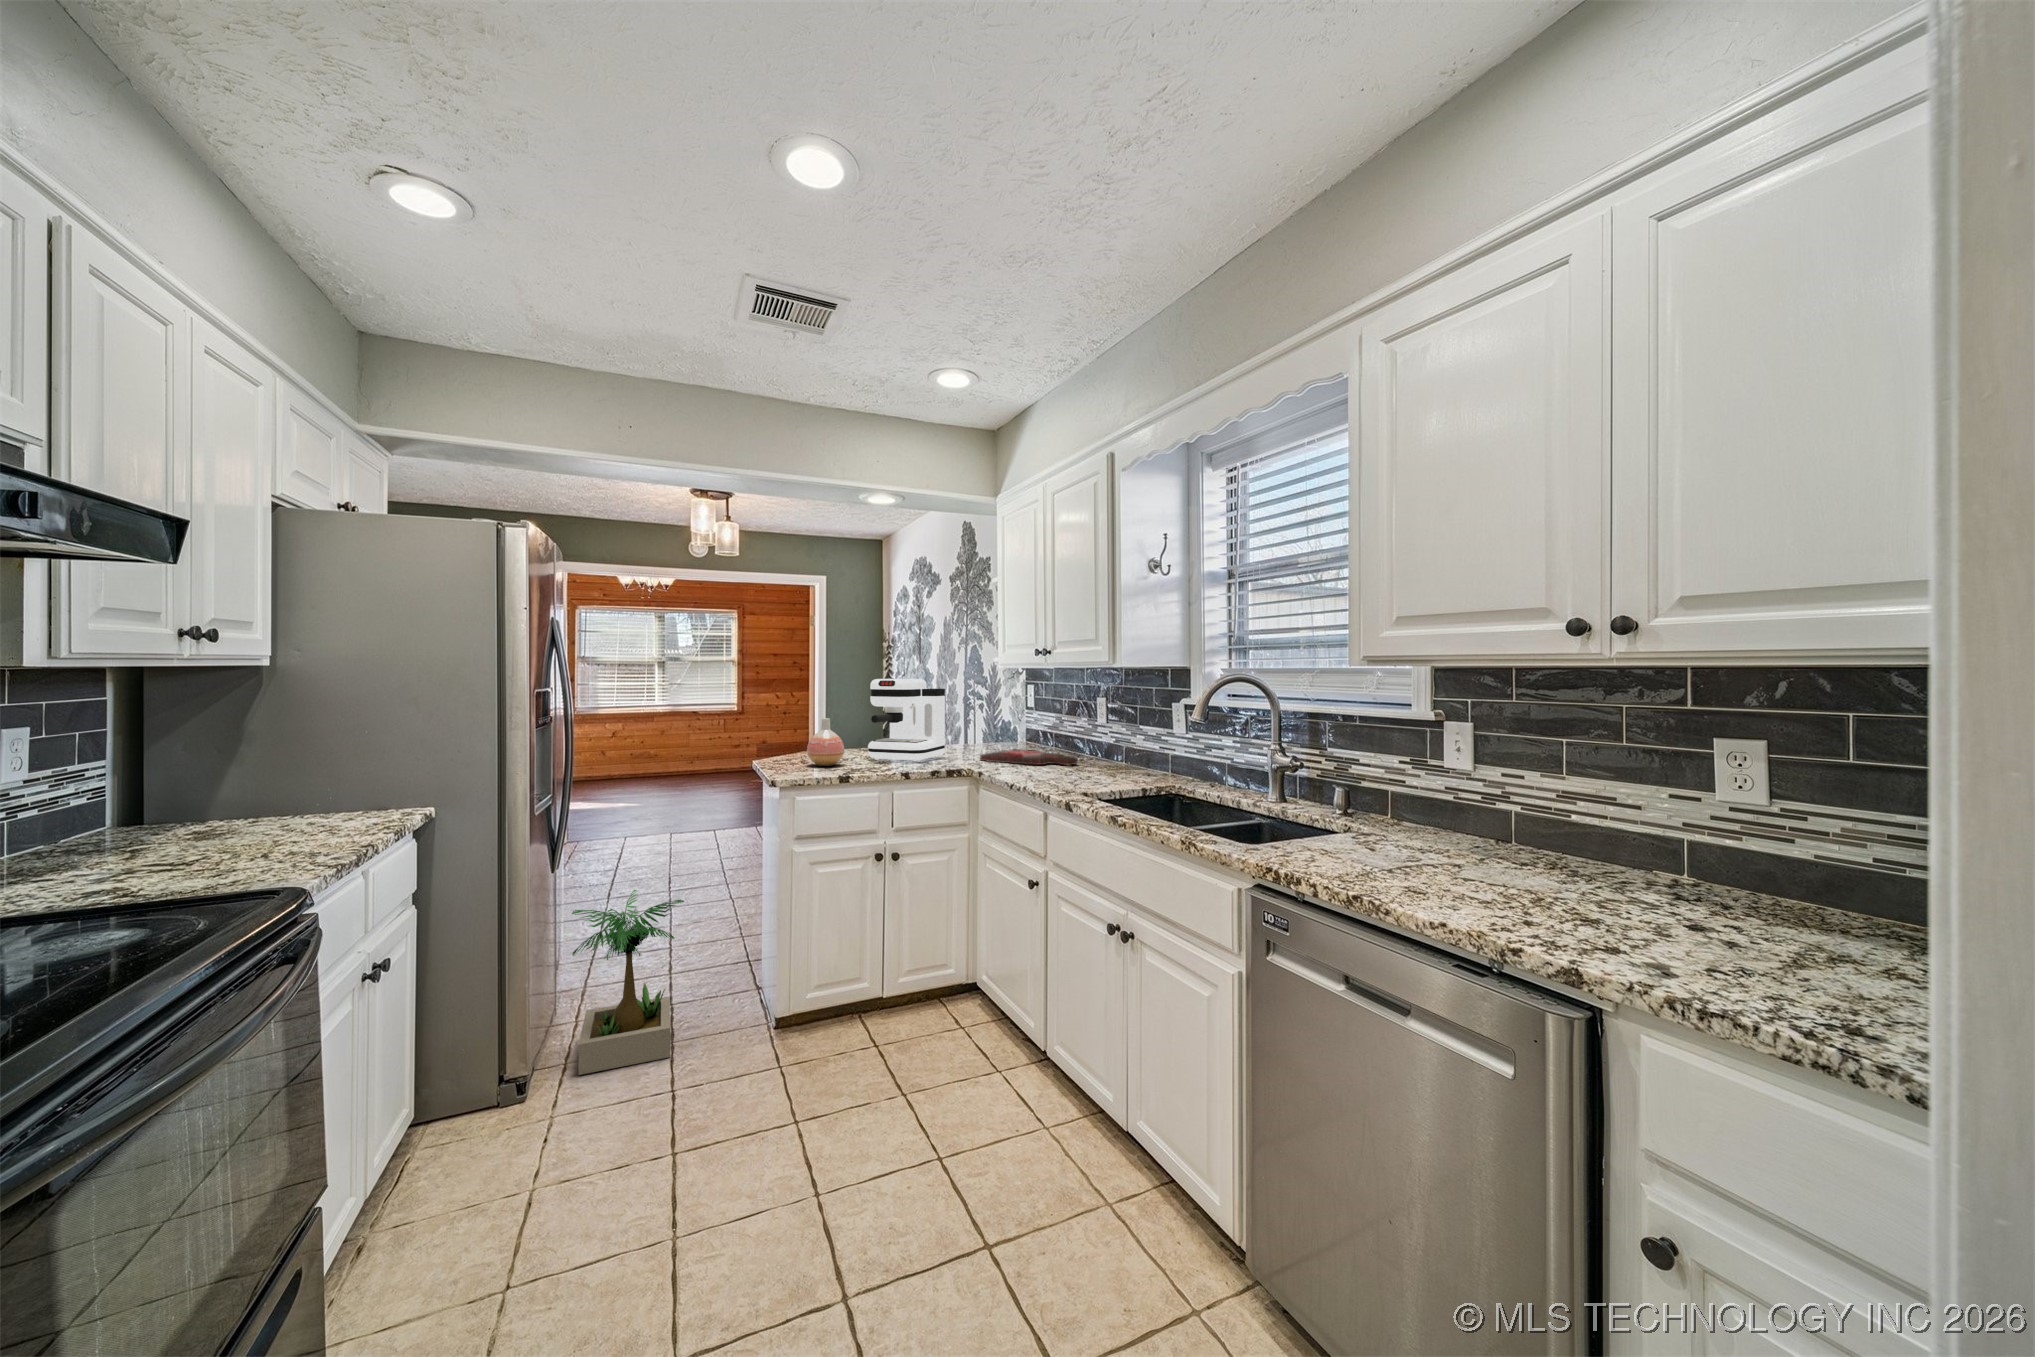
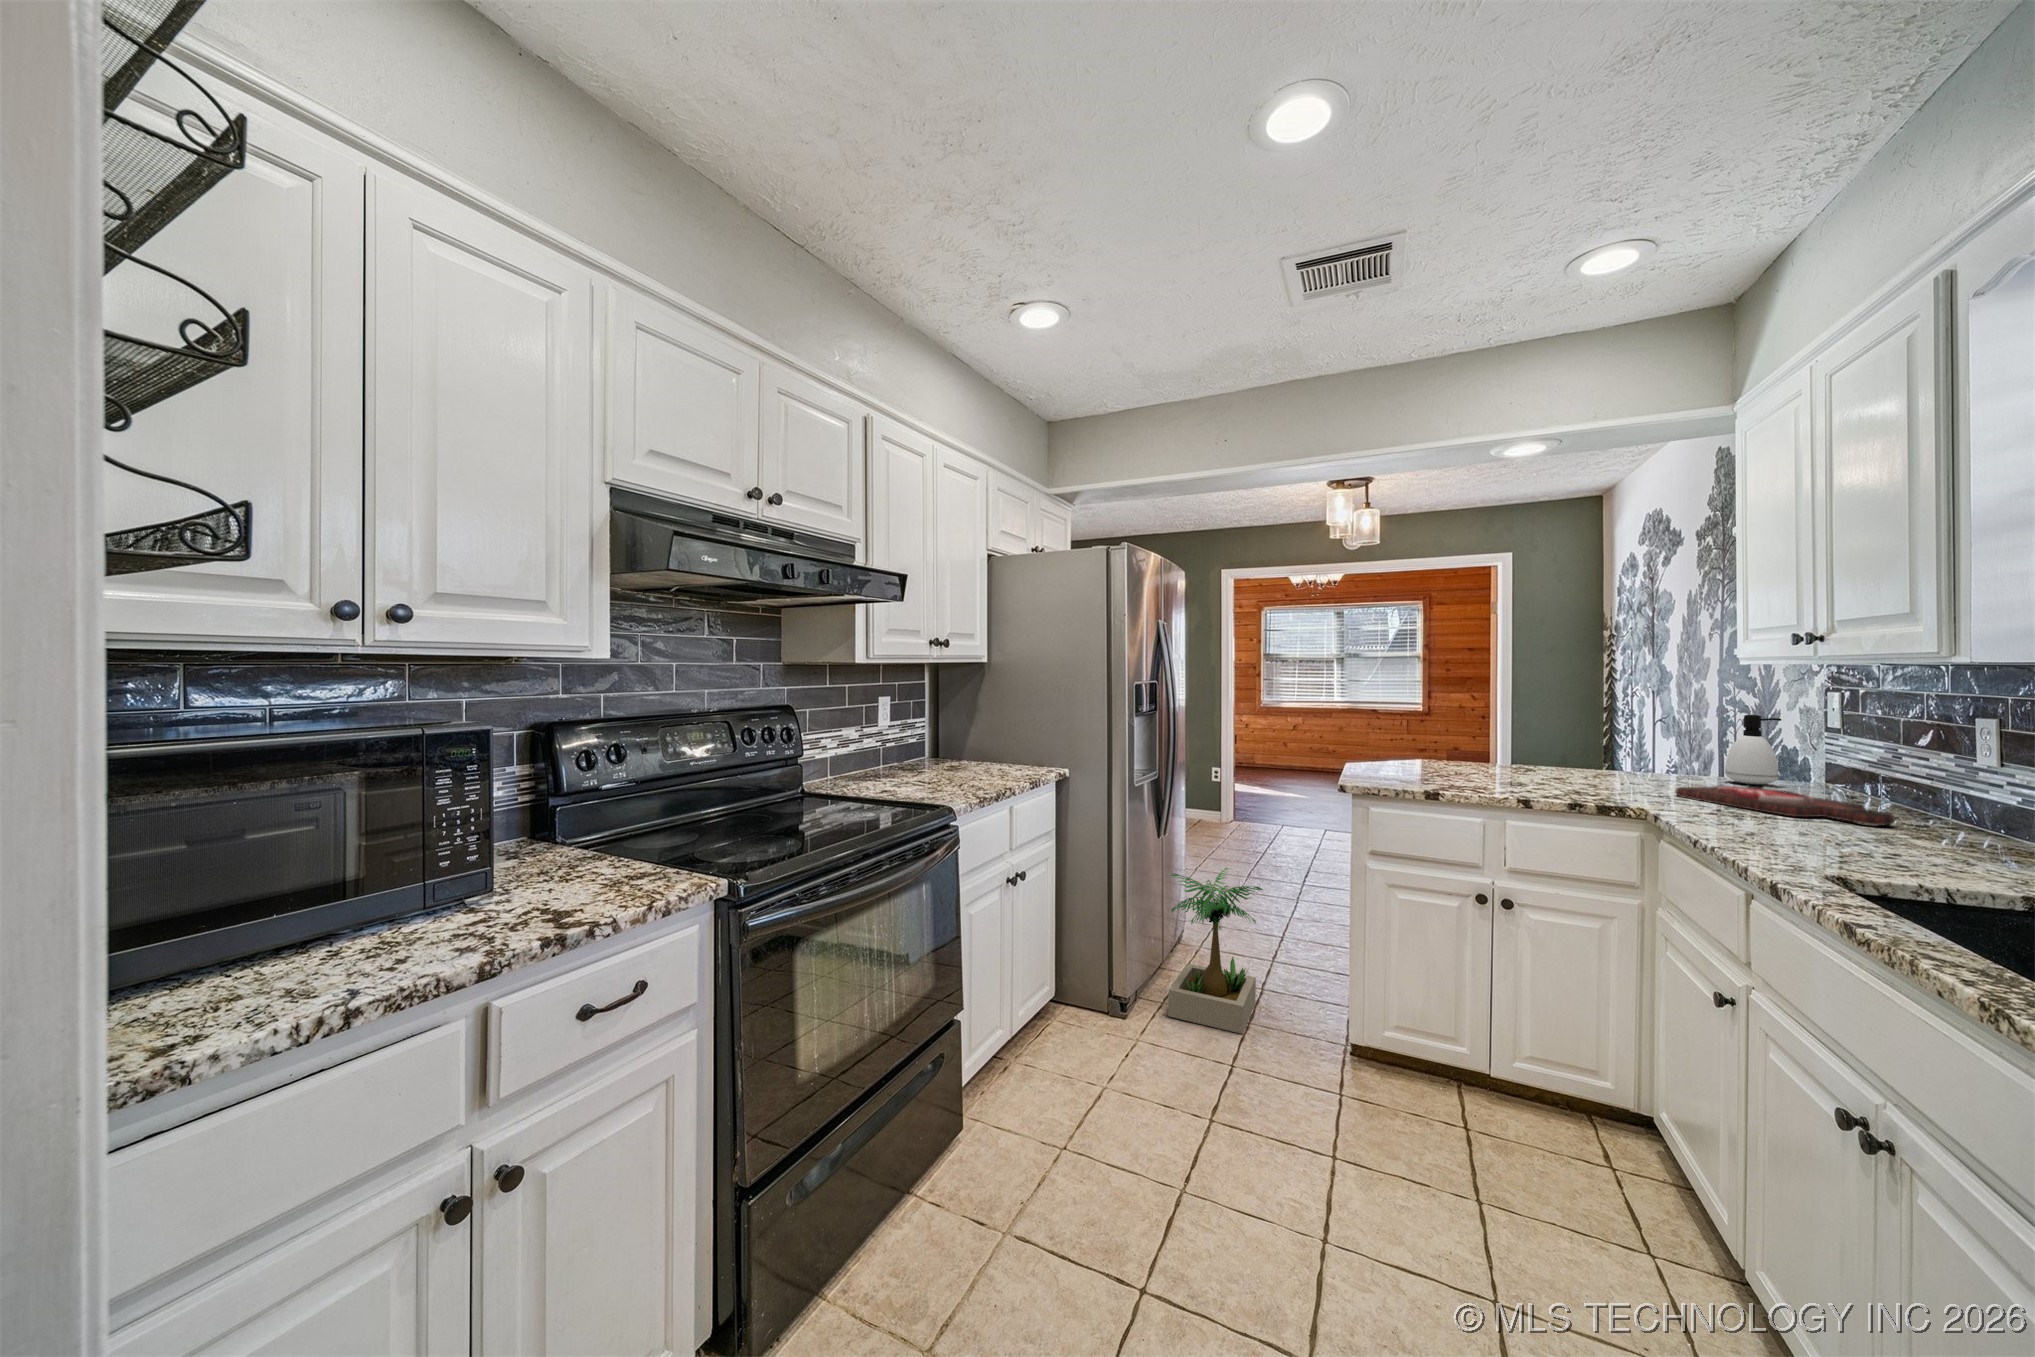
coffee maker: present [868,679,945,762] -> none [1487,676,1616,786]
soap dispenser: none [992,703,1017,749] -> present [1725,715,1781,784]
vase: present [807,718,844,766] -> none [1399,721,1447,776]

